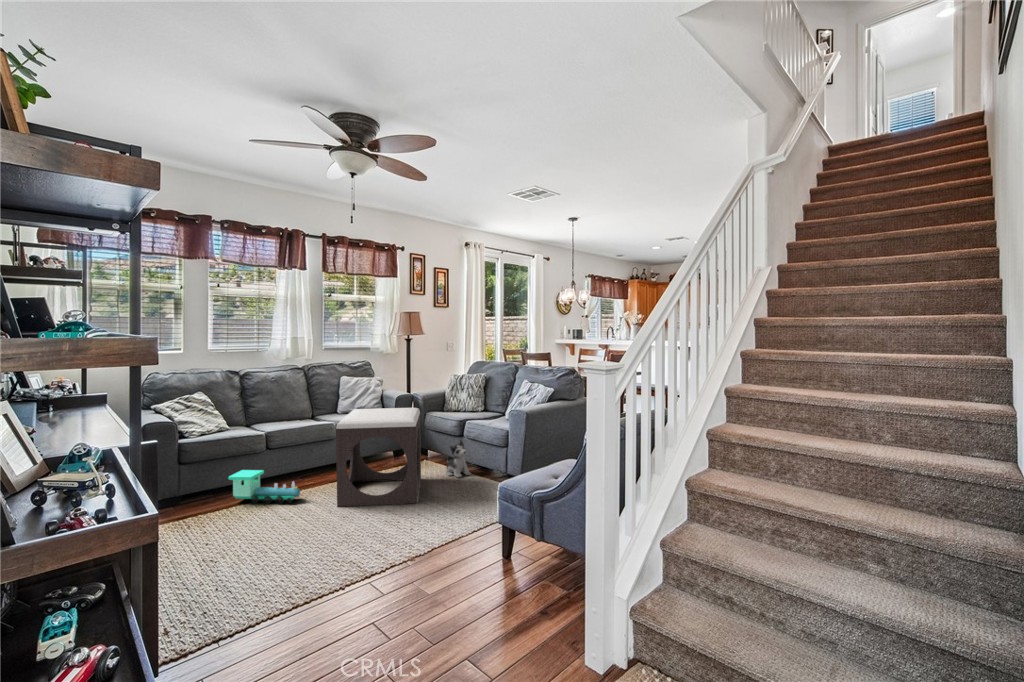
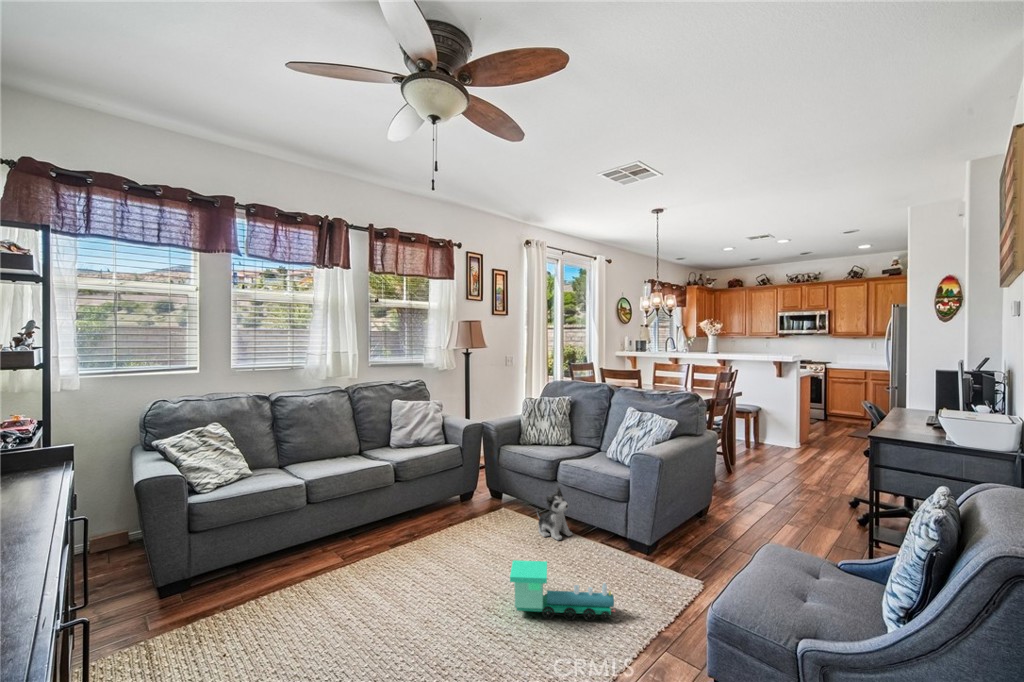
footstool: present [336,408,421,507] -> none [408,447,520,596]
toy train: present [229,470,302,504] -> present [510,560,615,621]

